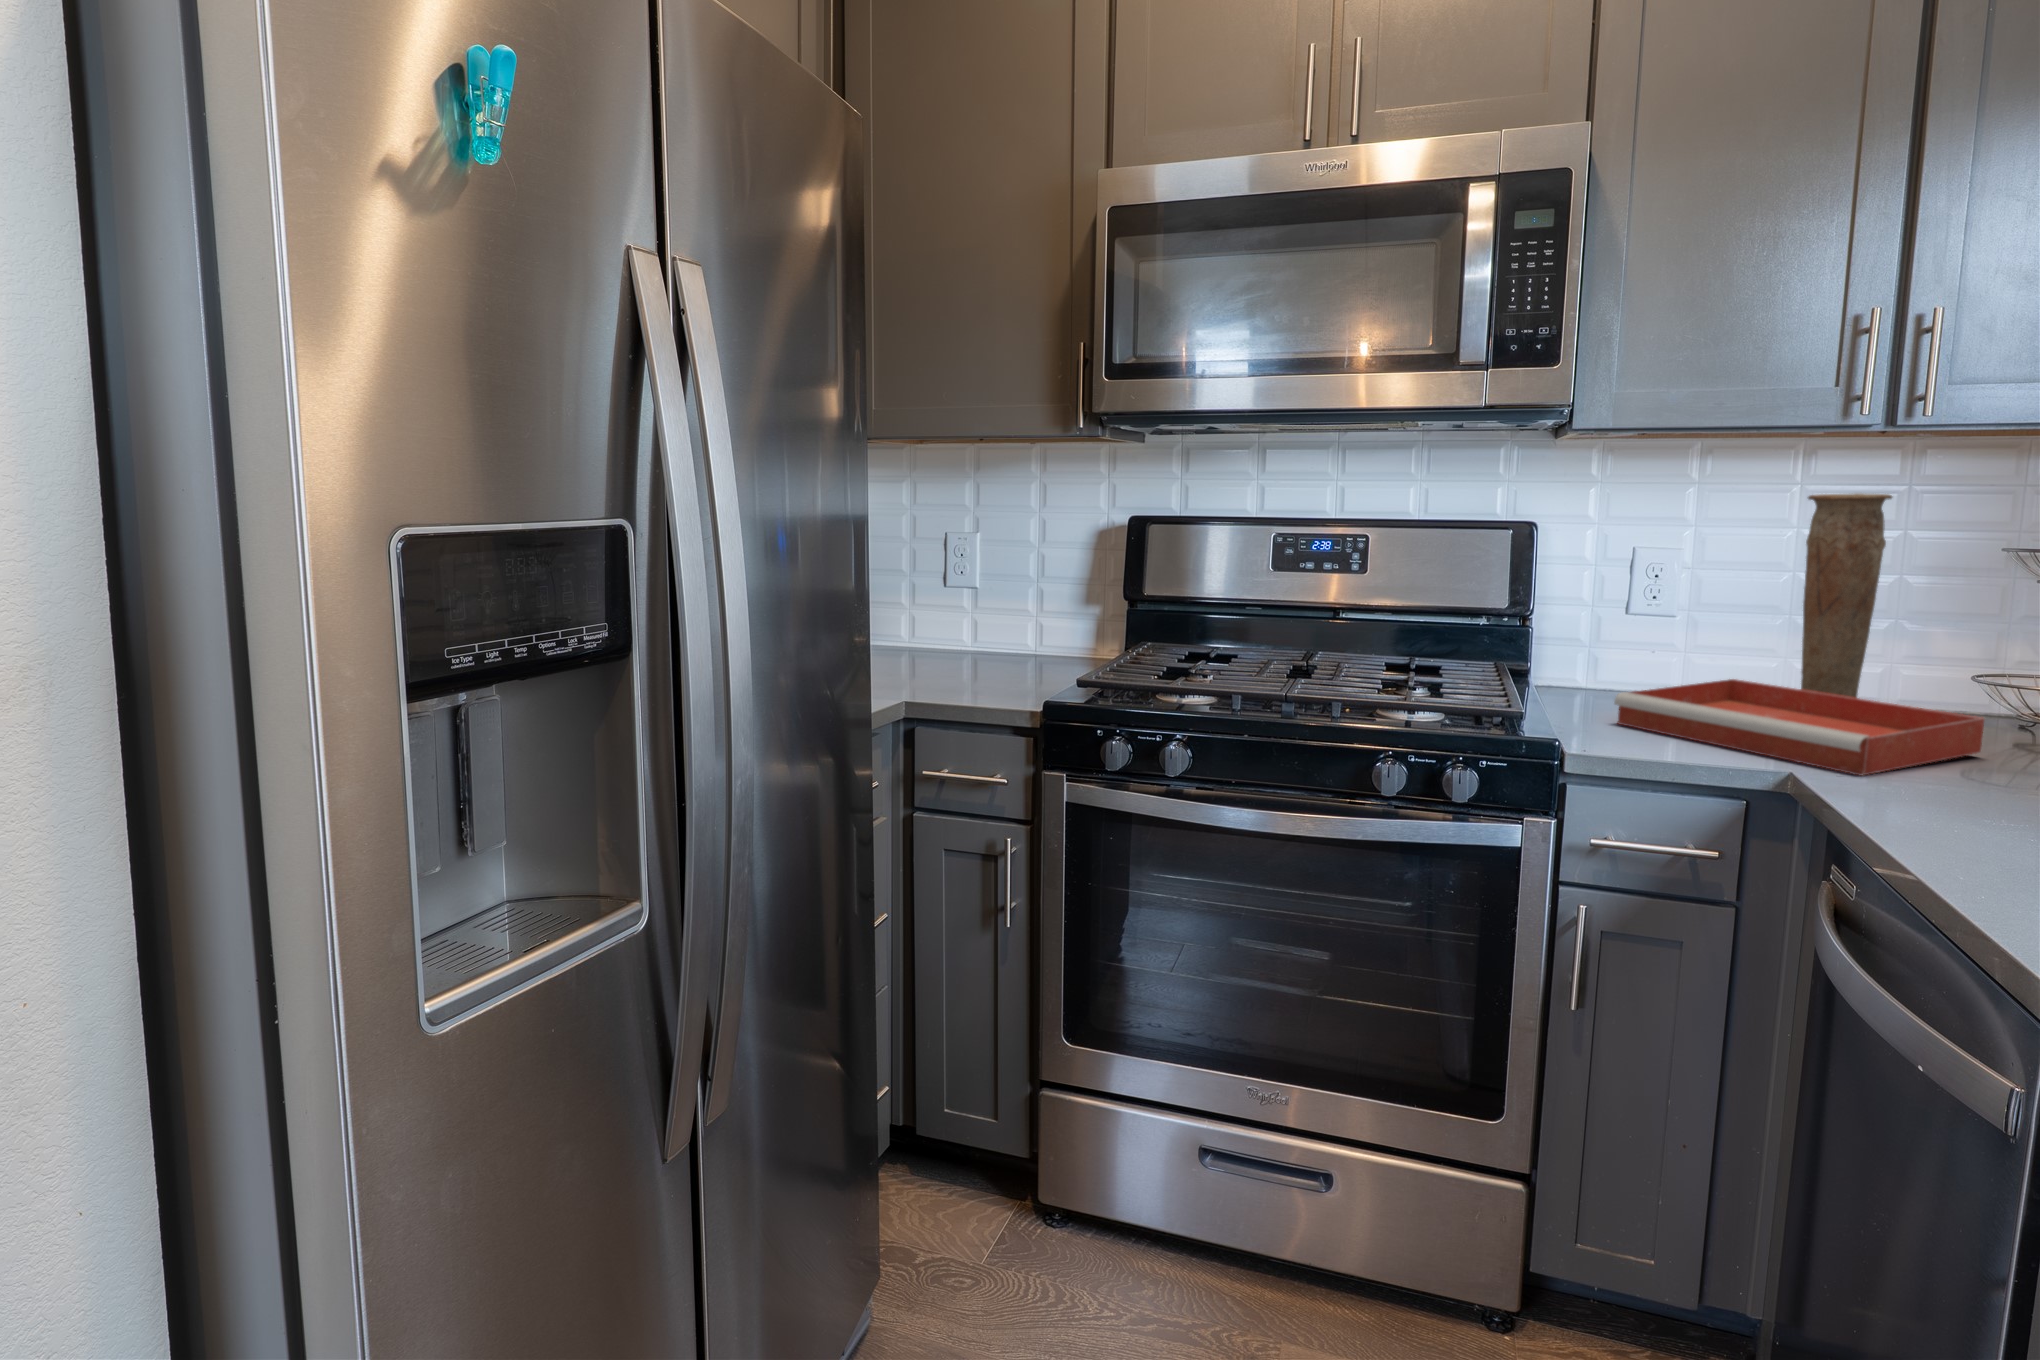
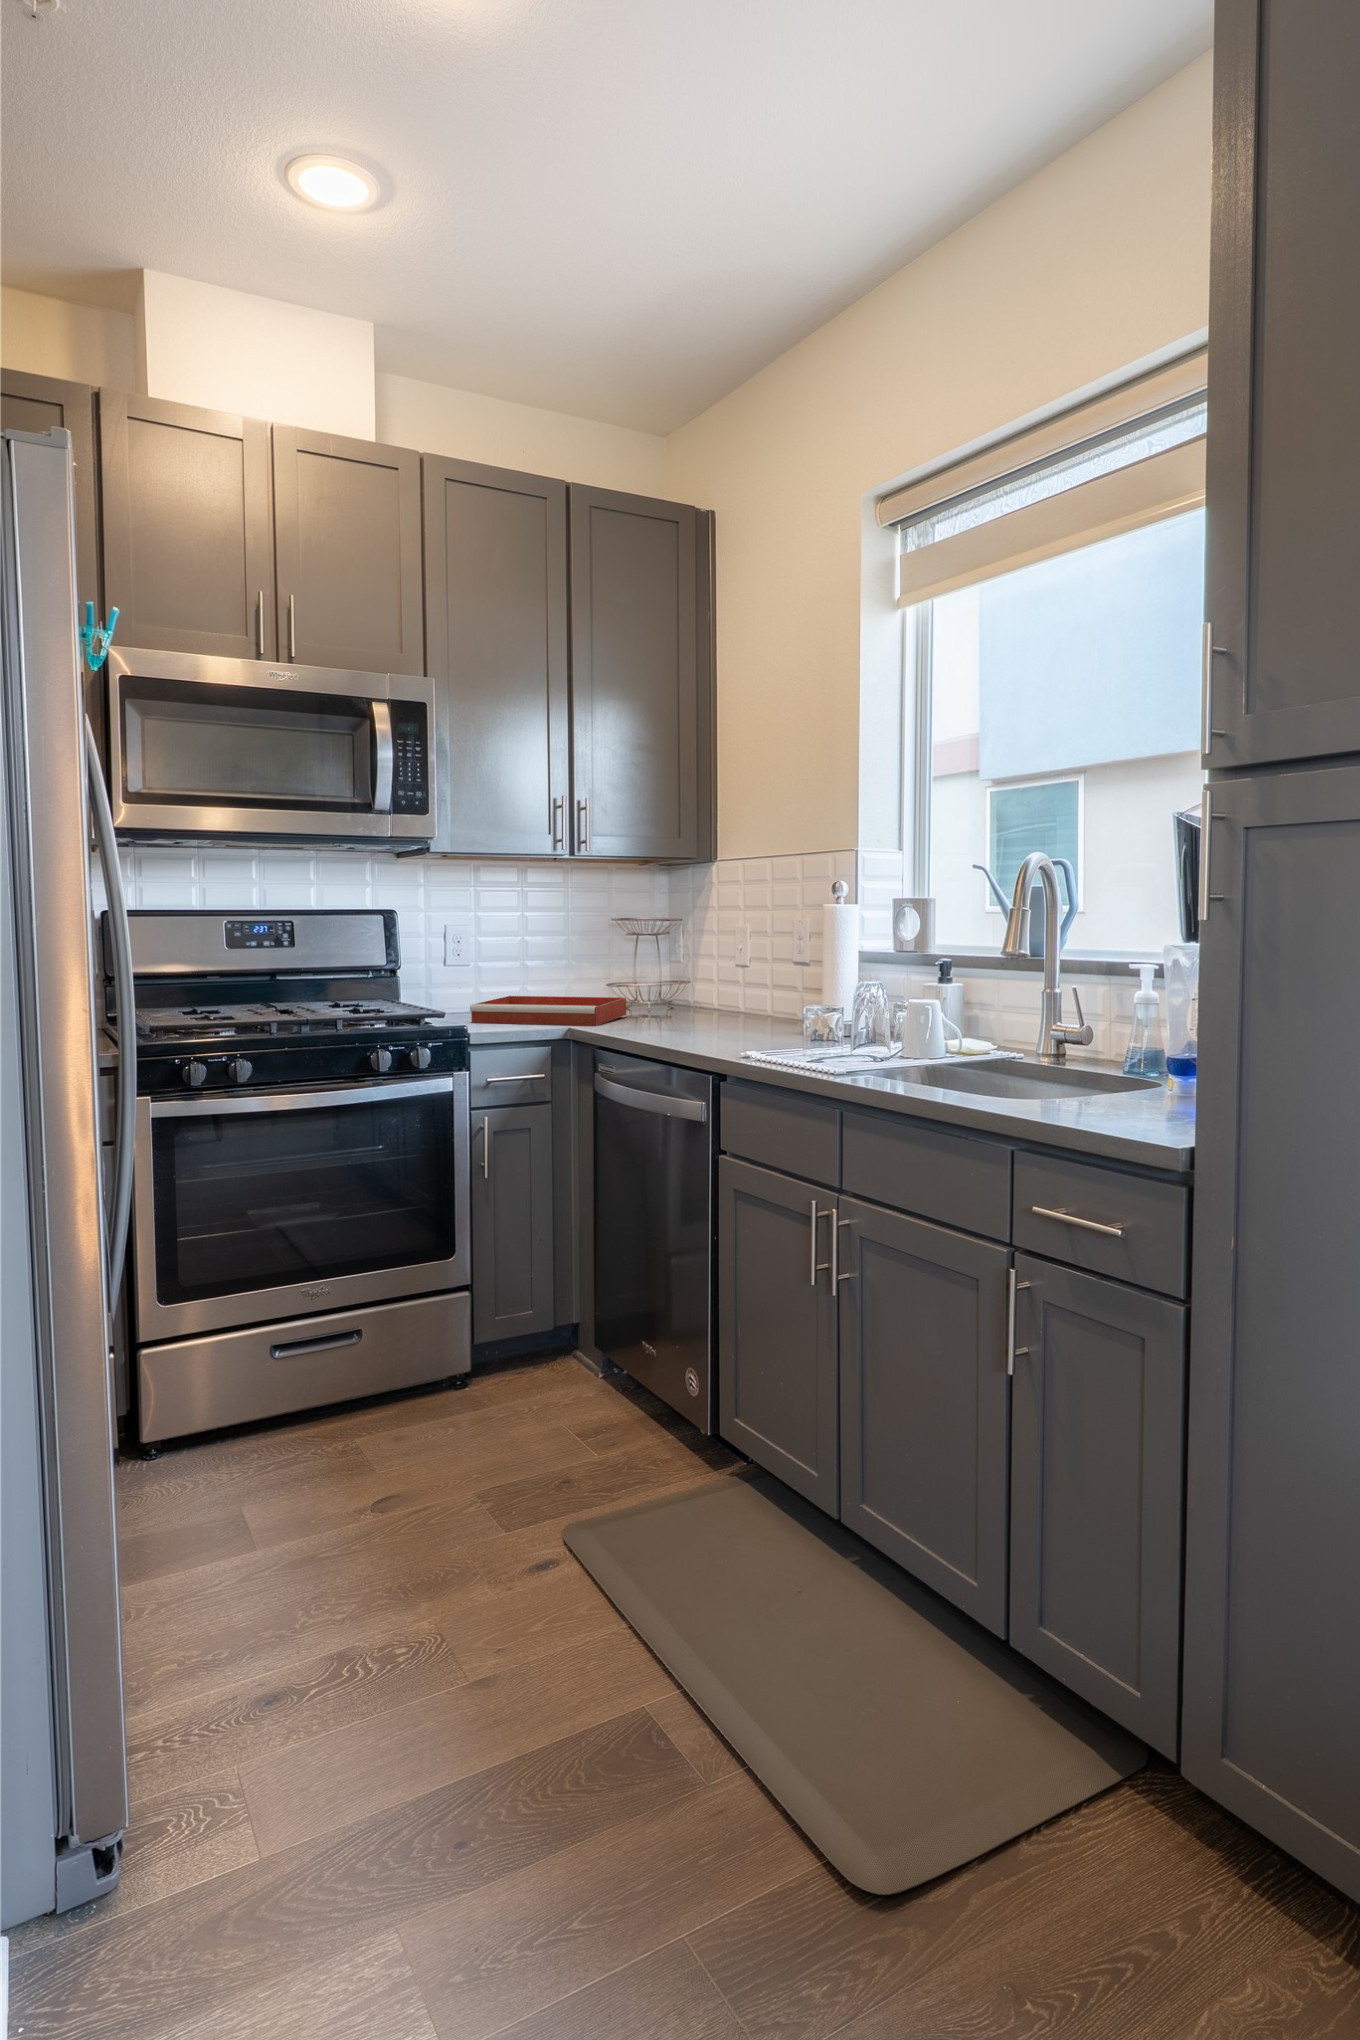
vase: present [1801,493,1892,698] -> none [527,892,565,1010]

